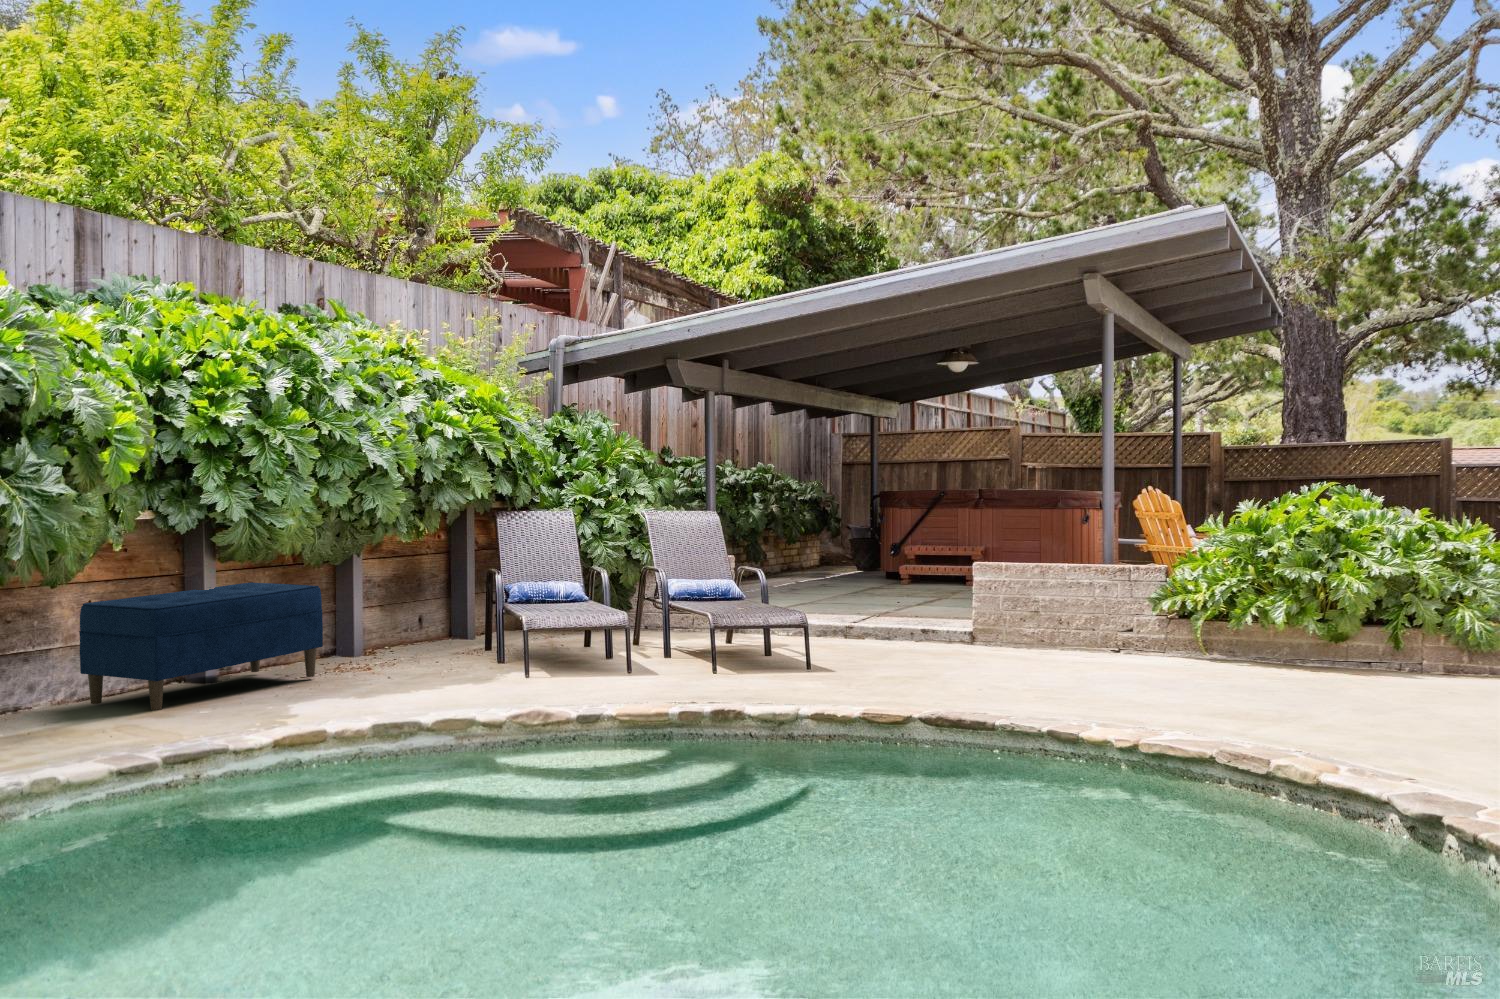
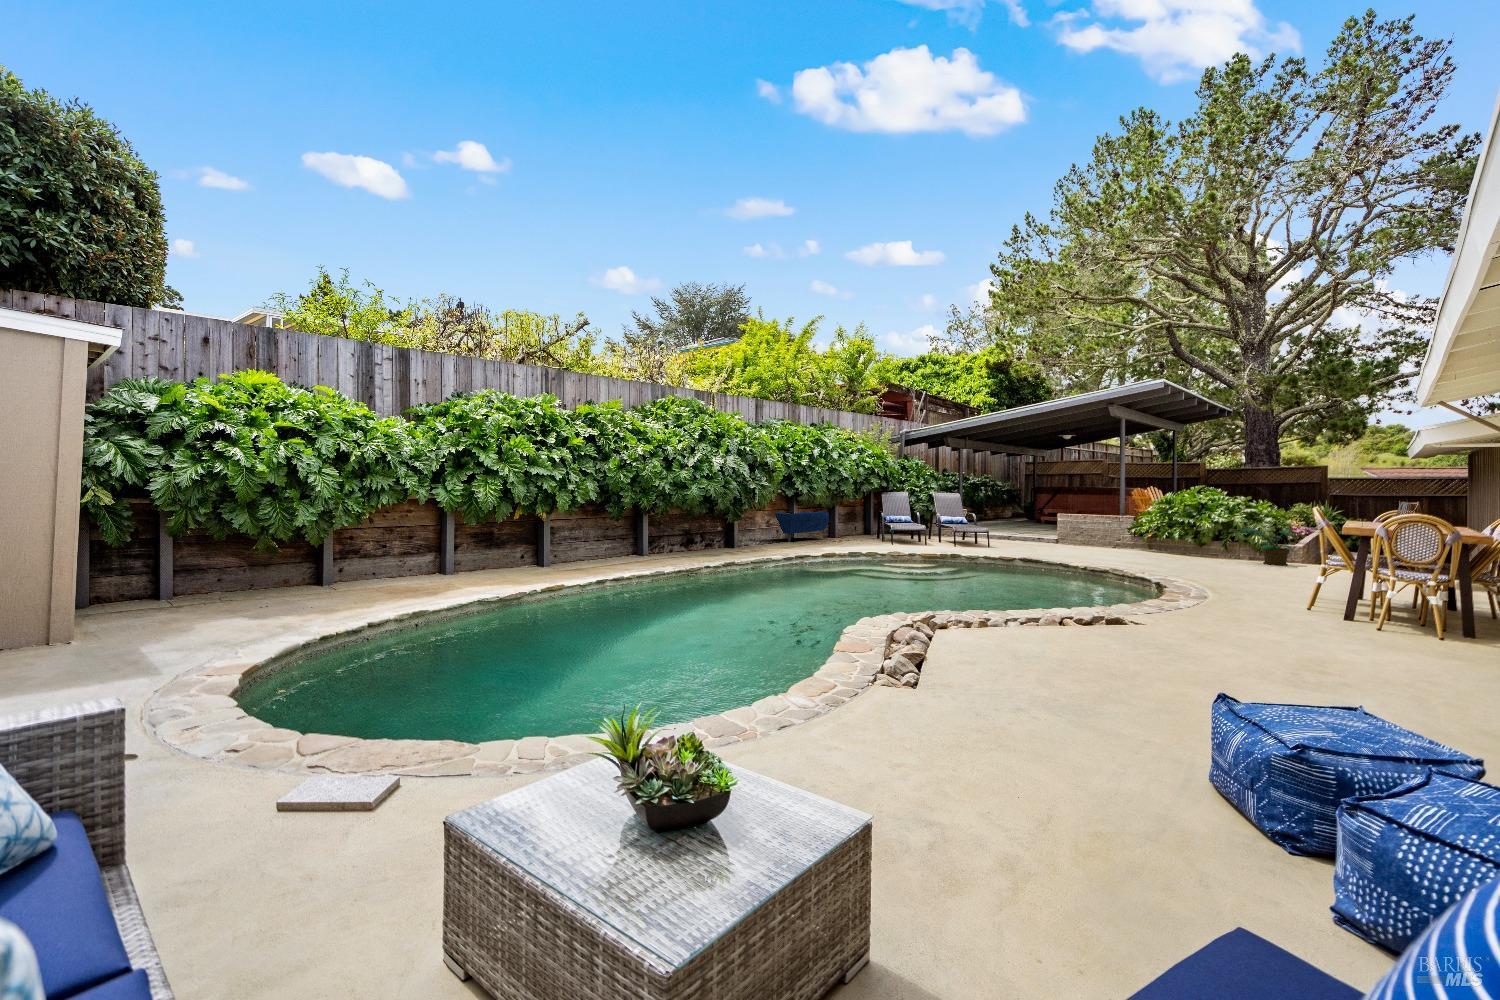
potted plant: none [1372,597,1476,686] -> present [1240,528,1294,566]

